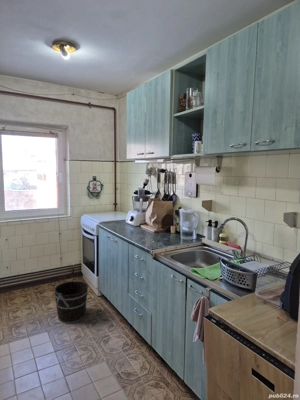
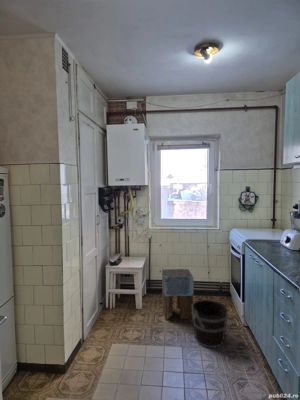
stool: none [15,258,53,313] -> present [162,269,194,320]

